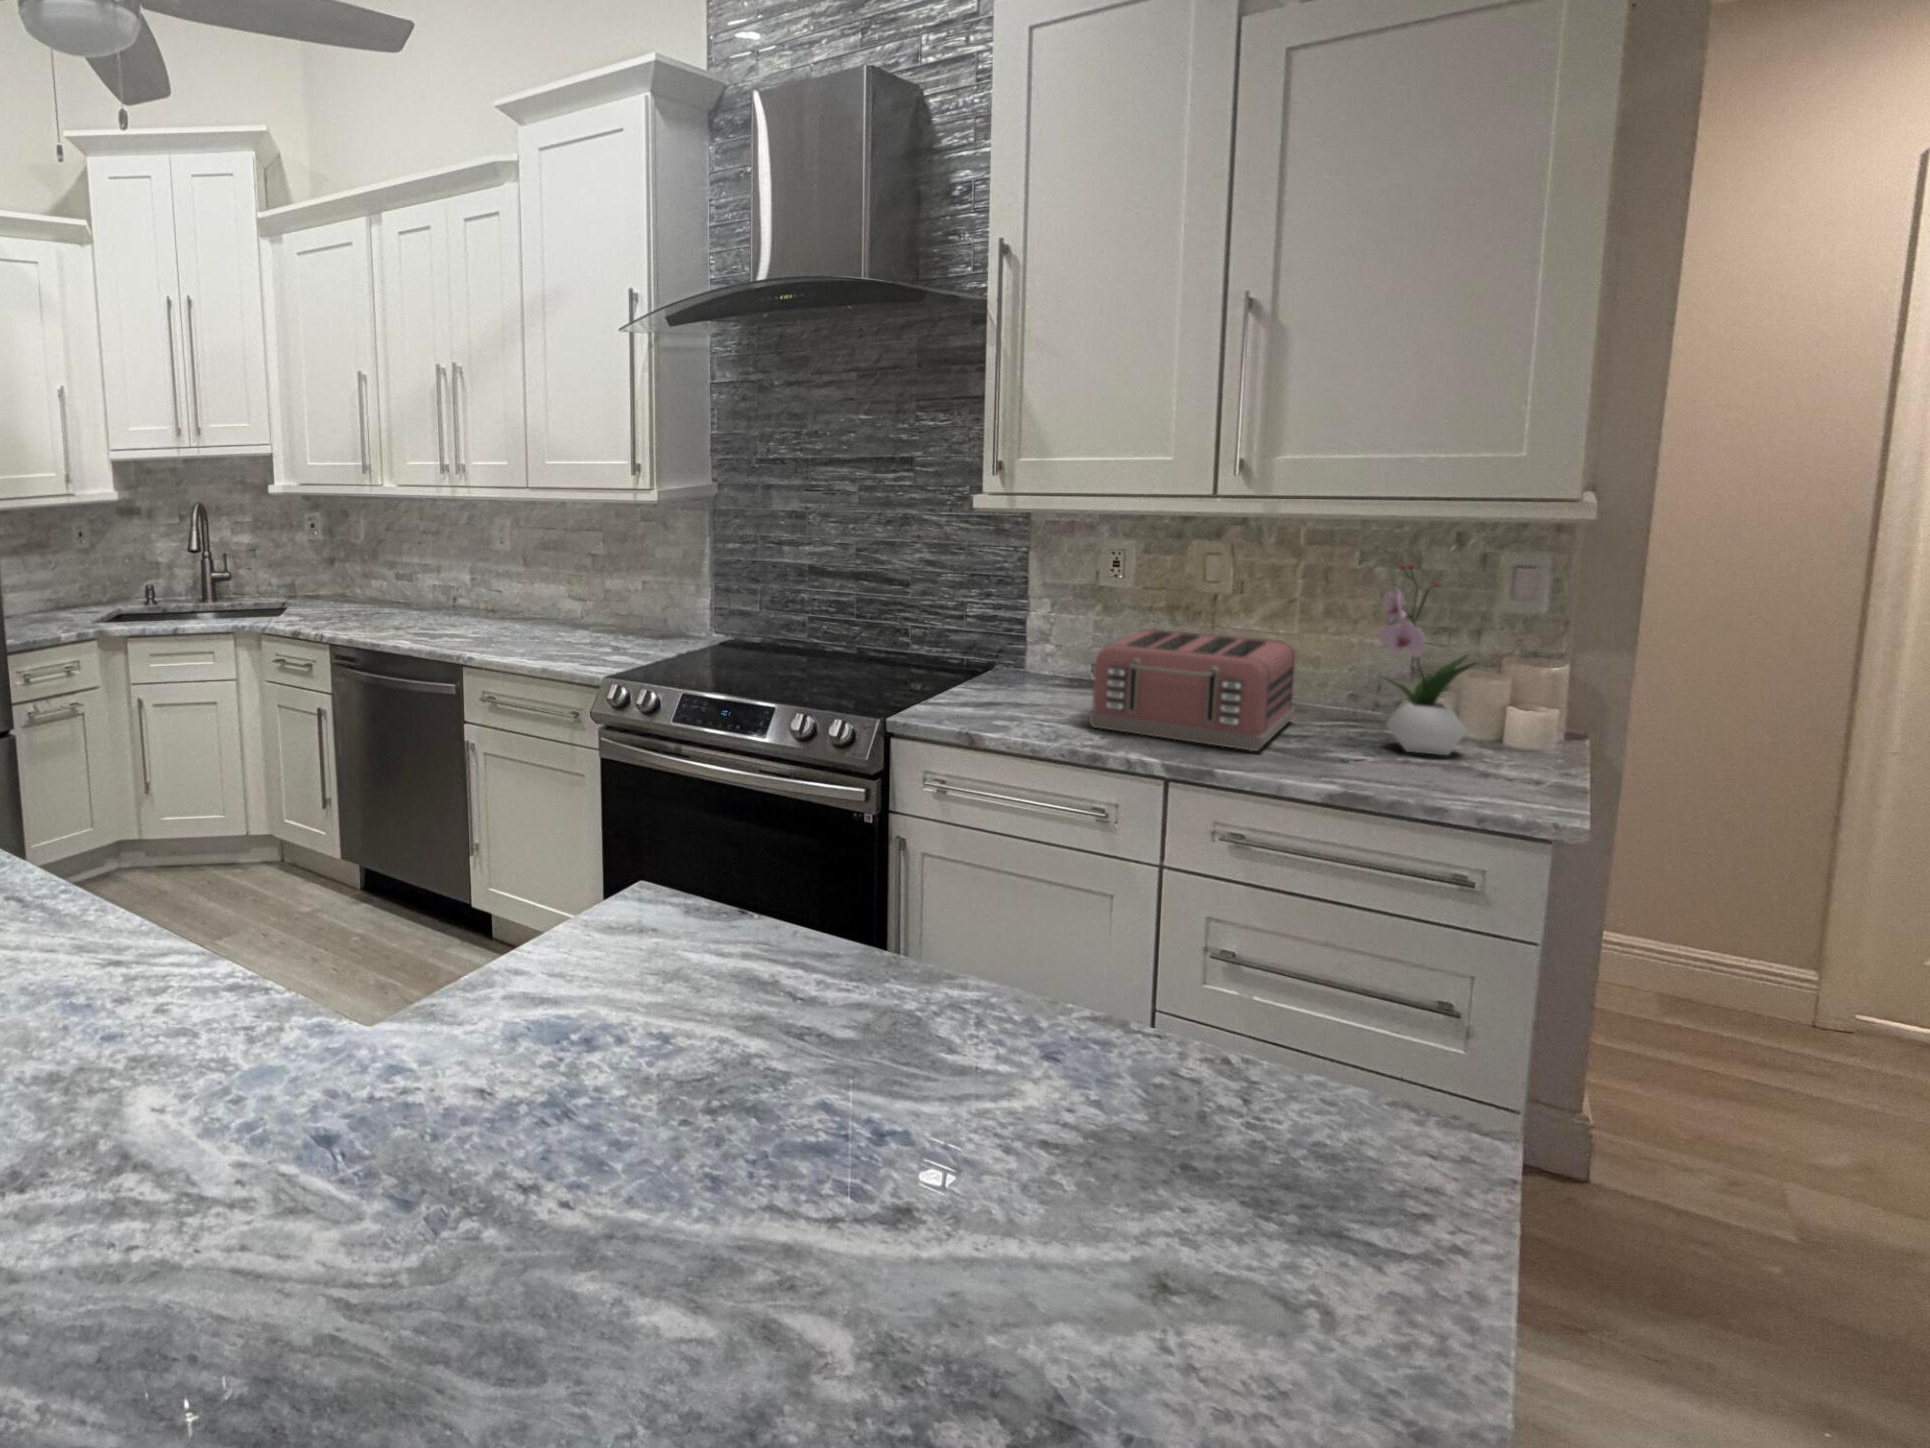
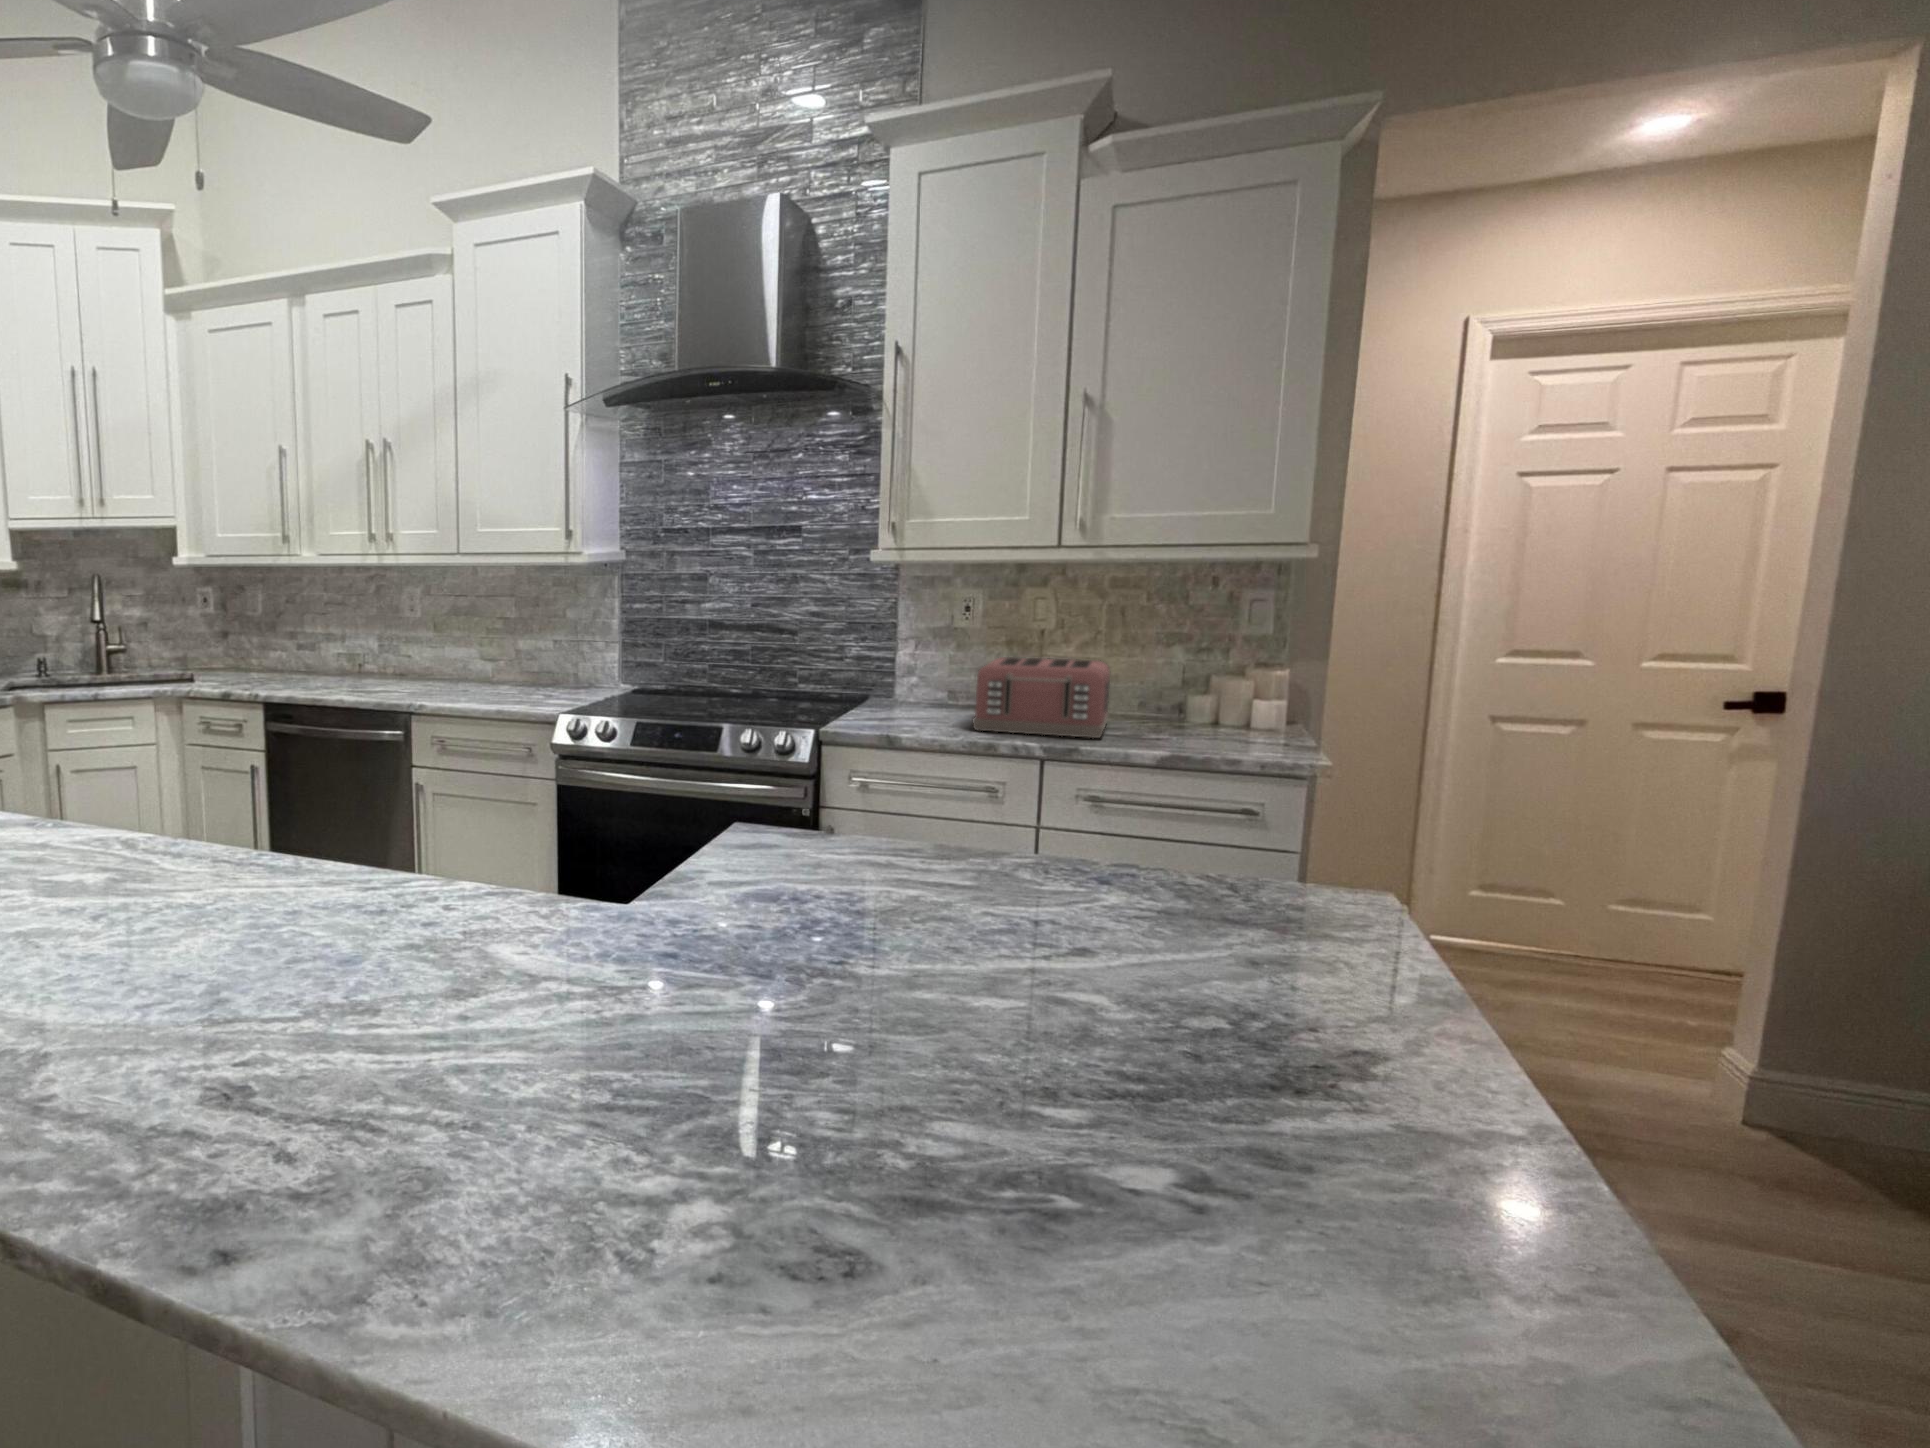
flower arrangement: present [1378,564,1476,755] -> none [1170,596,1242,736]

